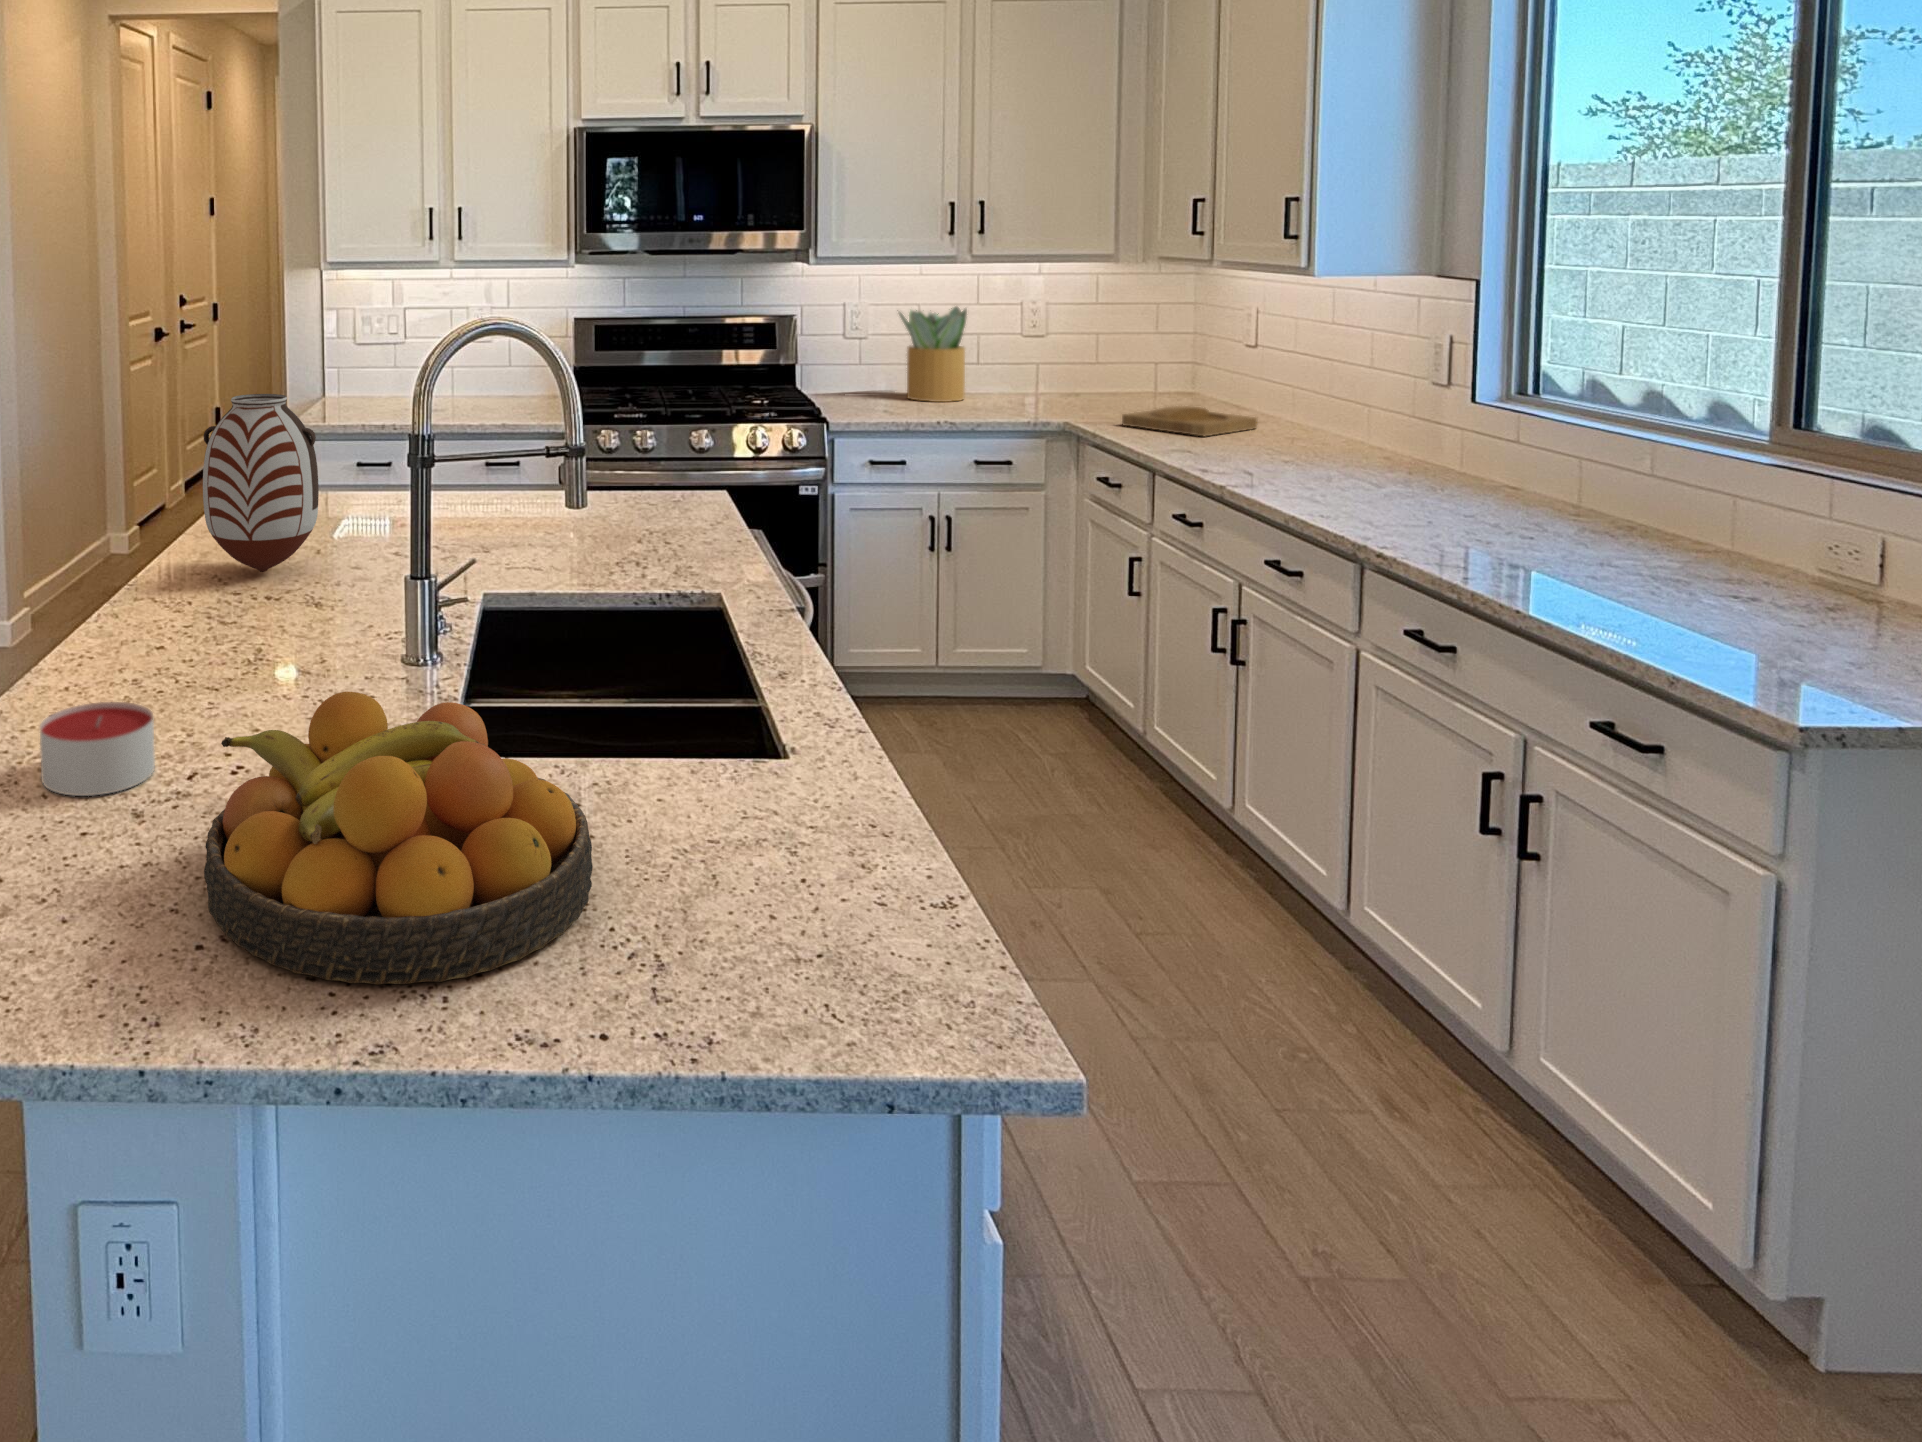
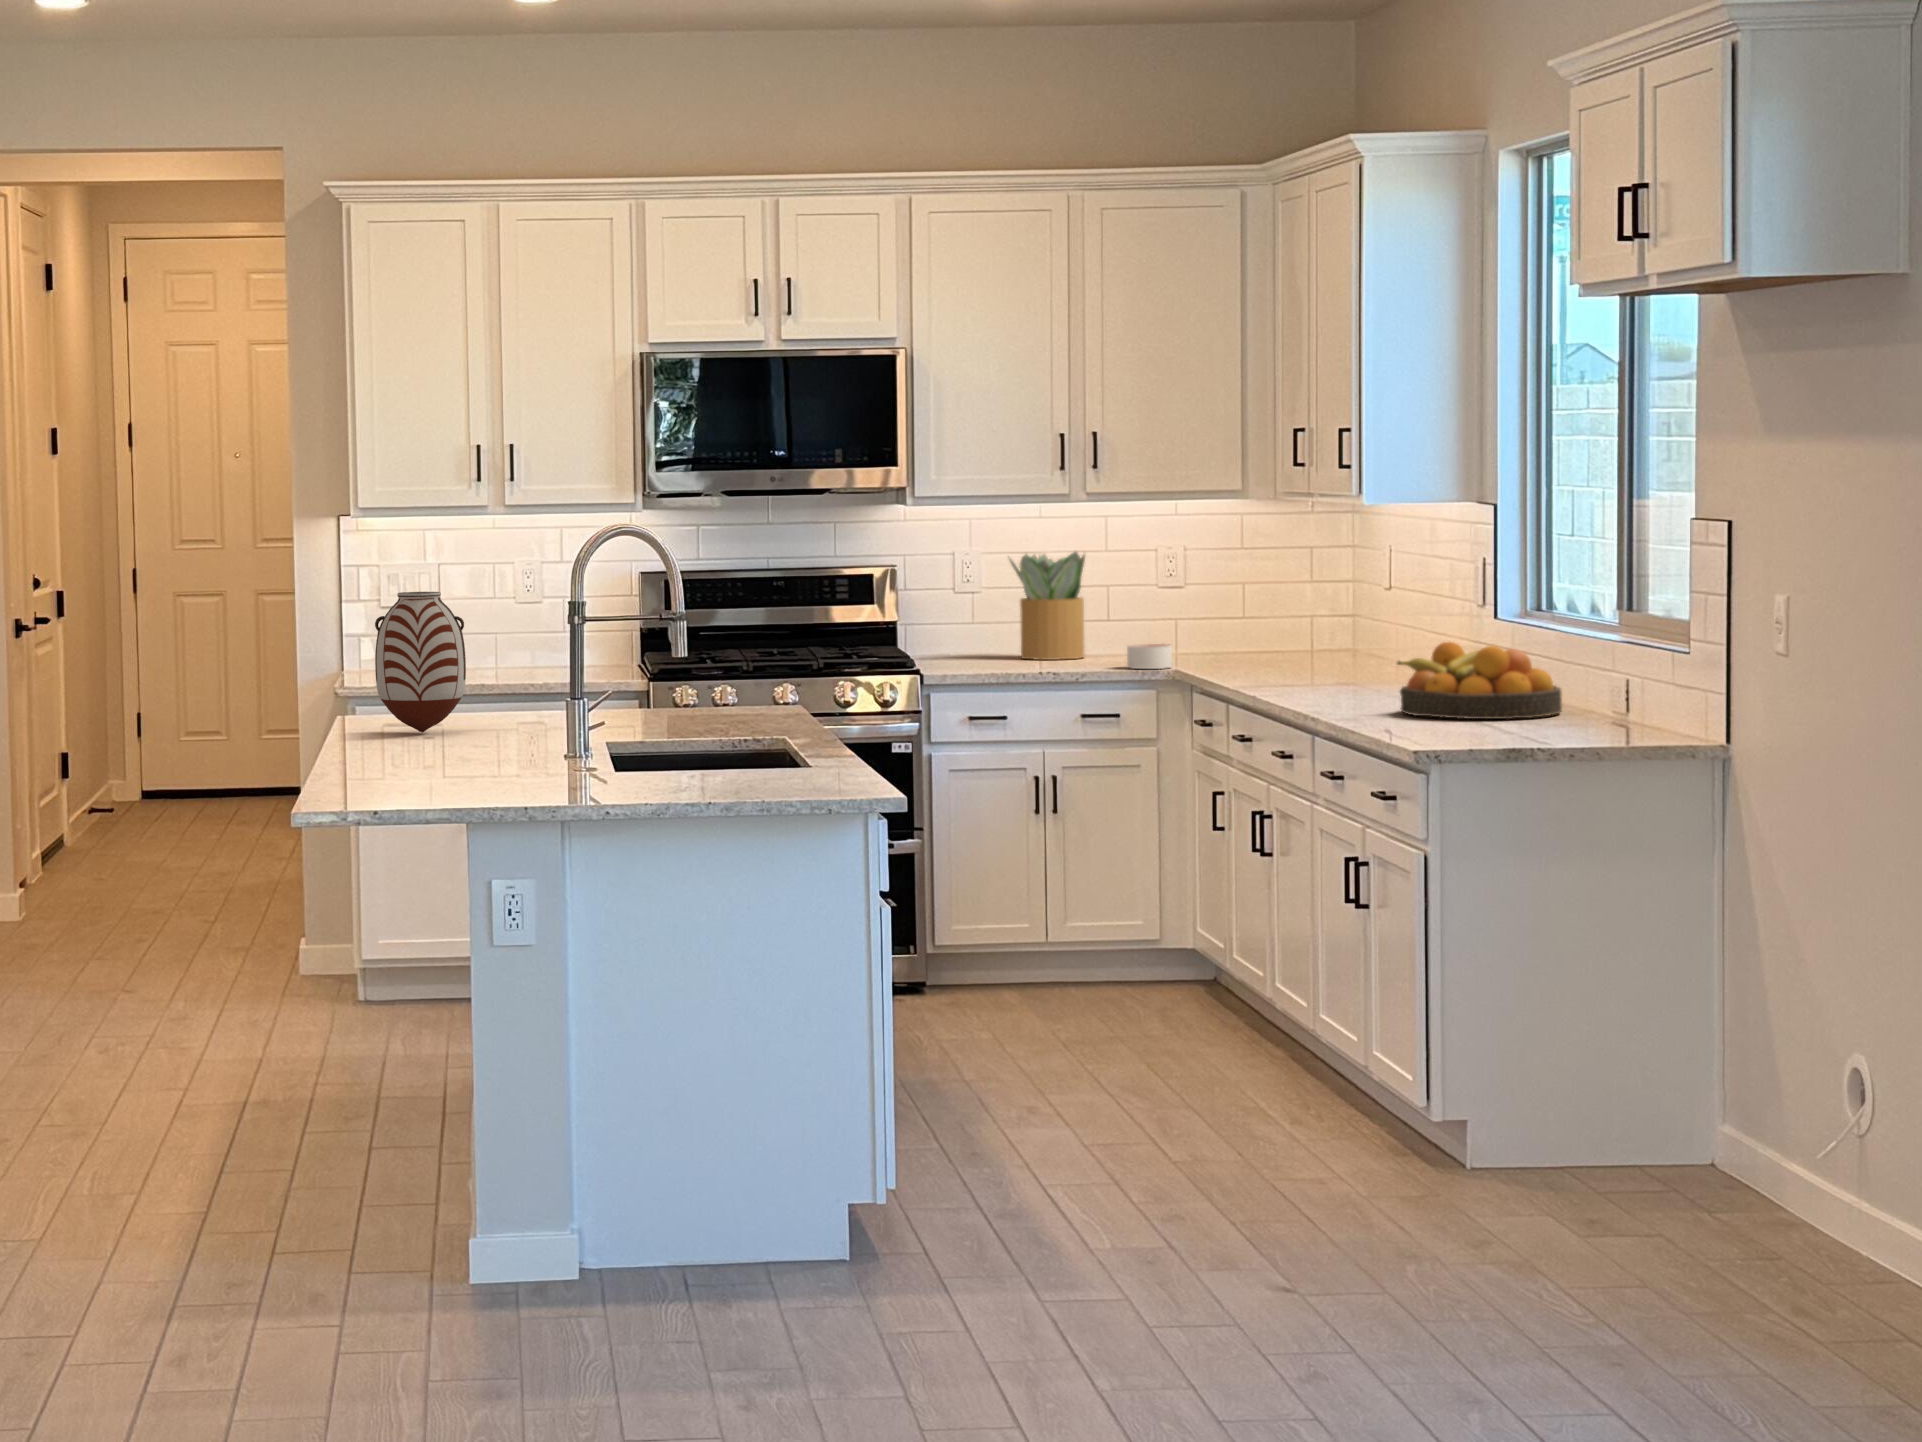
tray: present [1122,406,1257,437] -> none [1226,648,1360,673]
fruit bowl: present [204,691,593,984] -> present [1397,642,1562,719]
candle: present [40,702,155,796] -> present [1127,644,1172,669]

